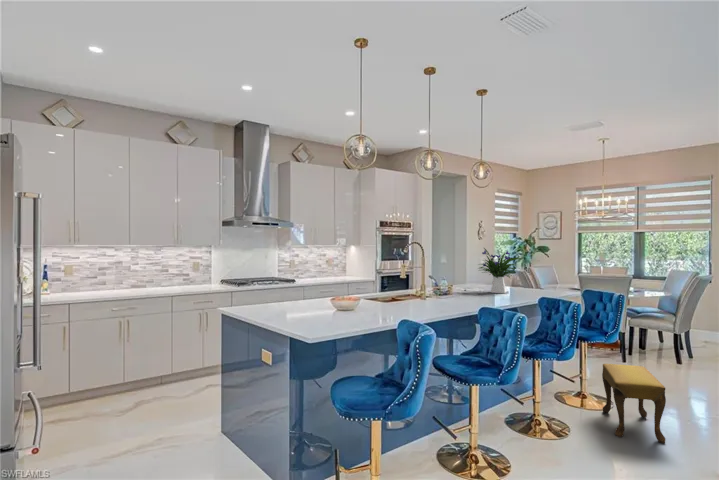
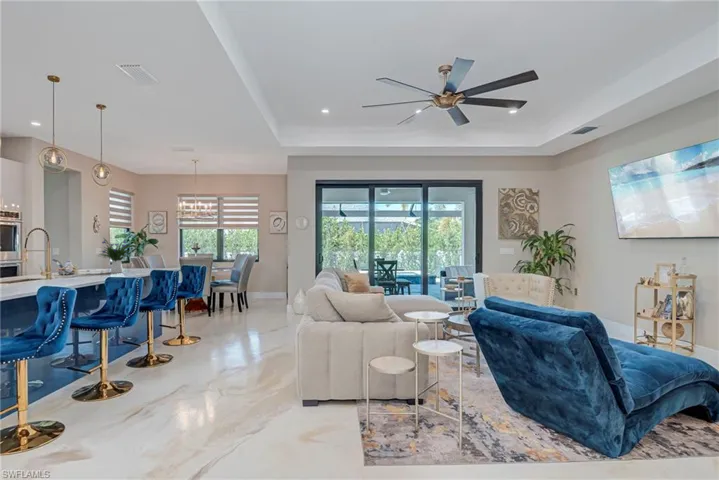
footstool: present [602,364,666,443] -> none [193,309,226,352]

